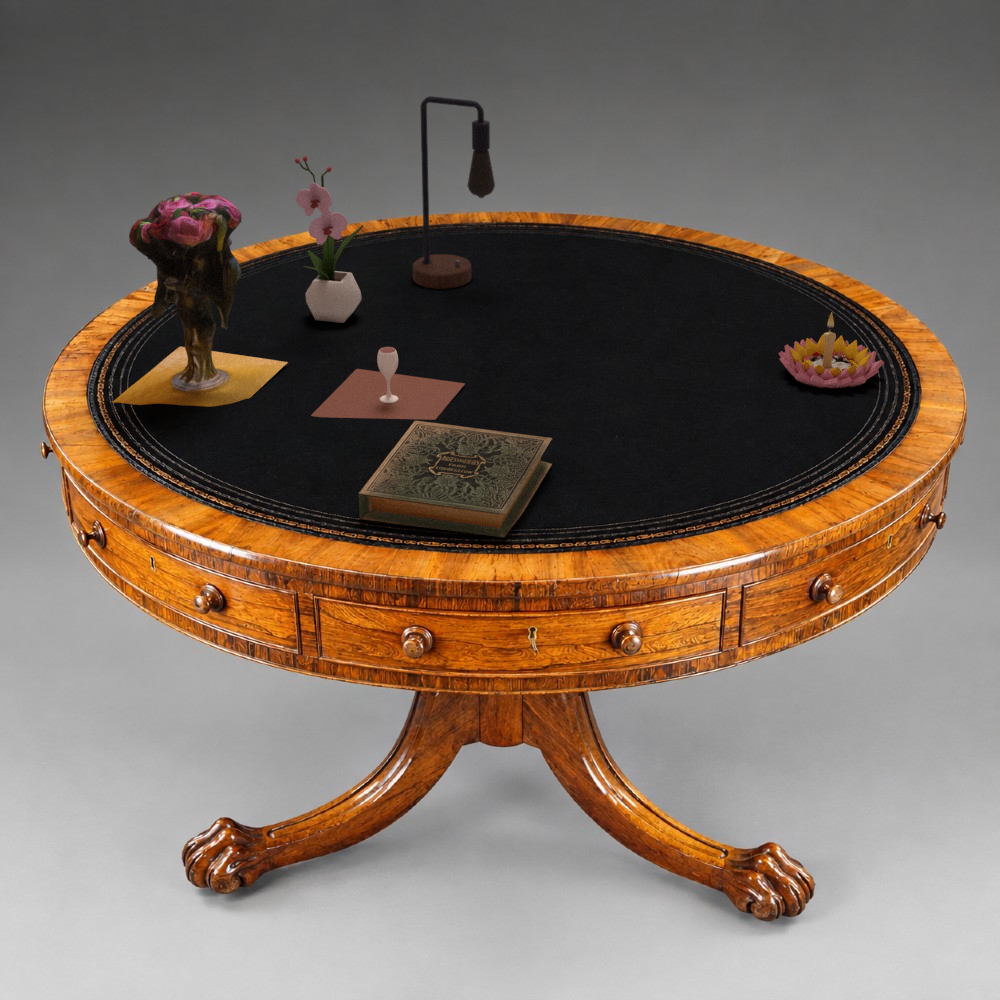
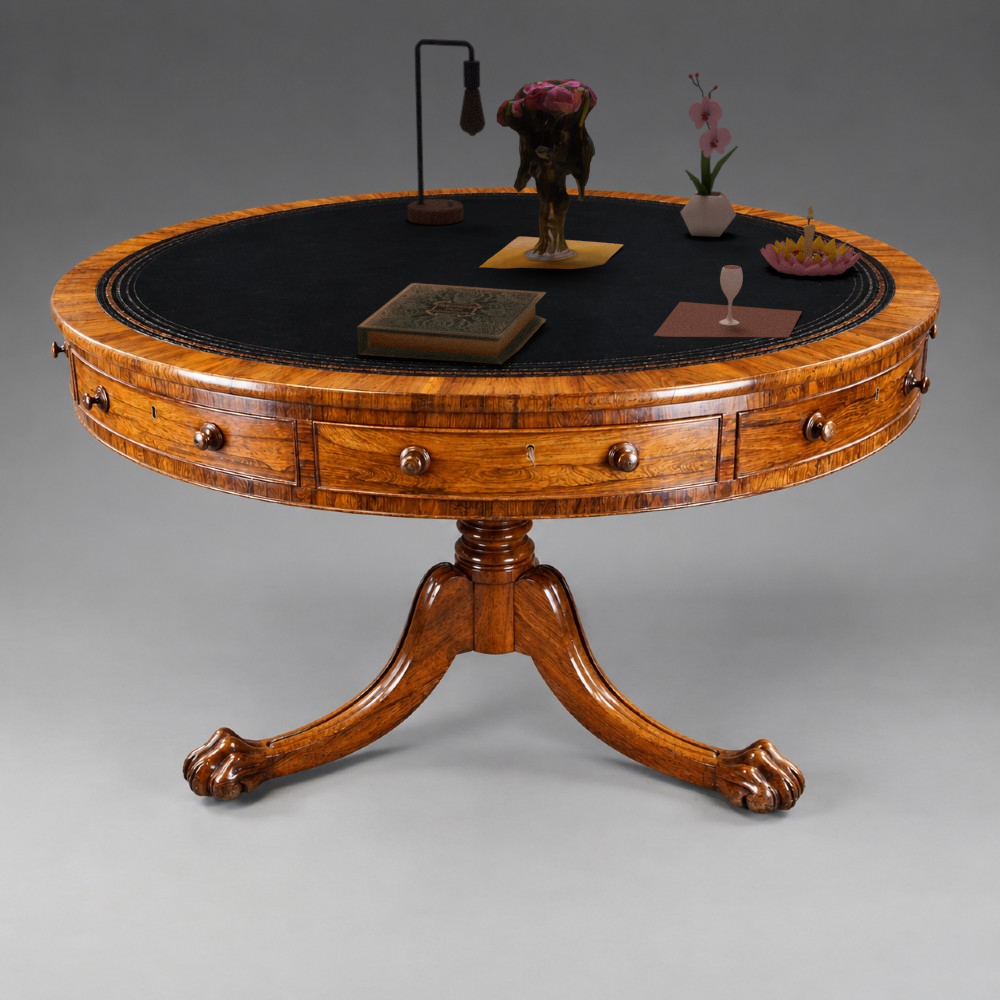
flower arrangement: present [295,156,364,323] -> present [681,72,738,237]
vase: present [113,192,287,407] -> present [480,79,623,269]
wine glass: present [311,347,465,420] -> present [654,265,802,337]

